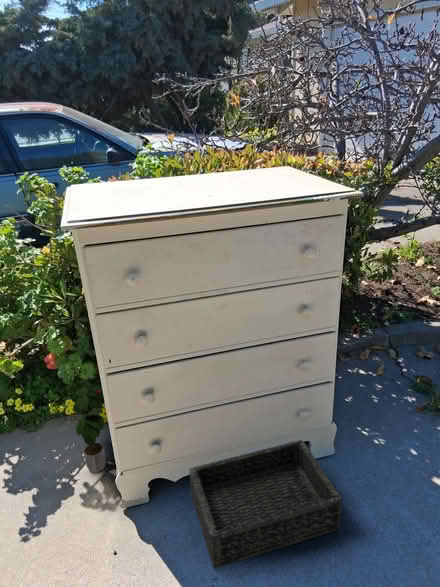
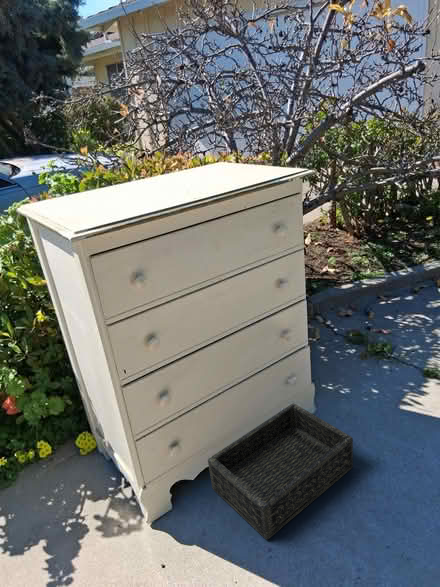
potted plant: present [73,378,106,473] -> none [63,404,114,504]

